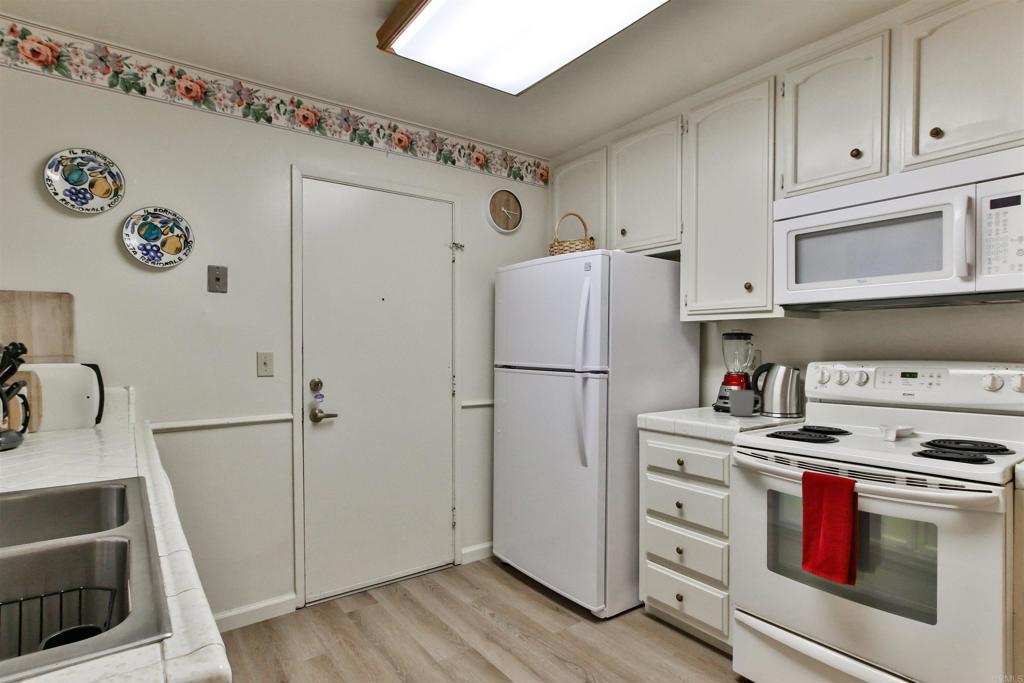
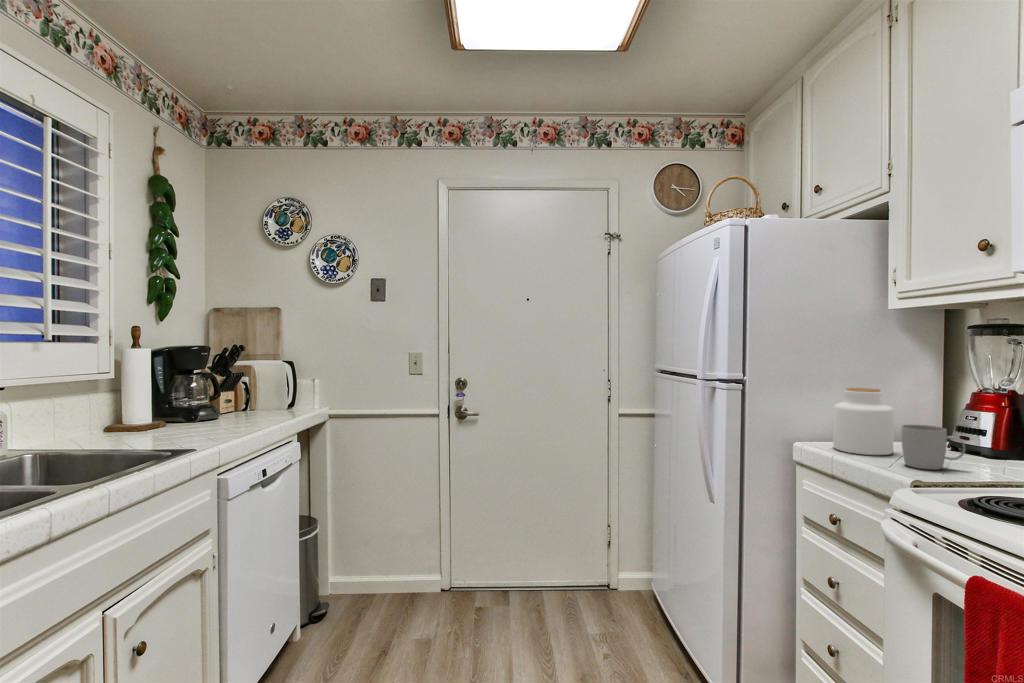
jar: none [676,369,712,413] -> present [833,388,894,455]

